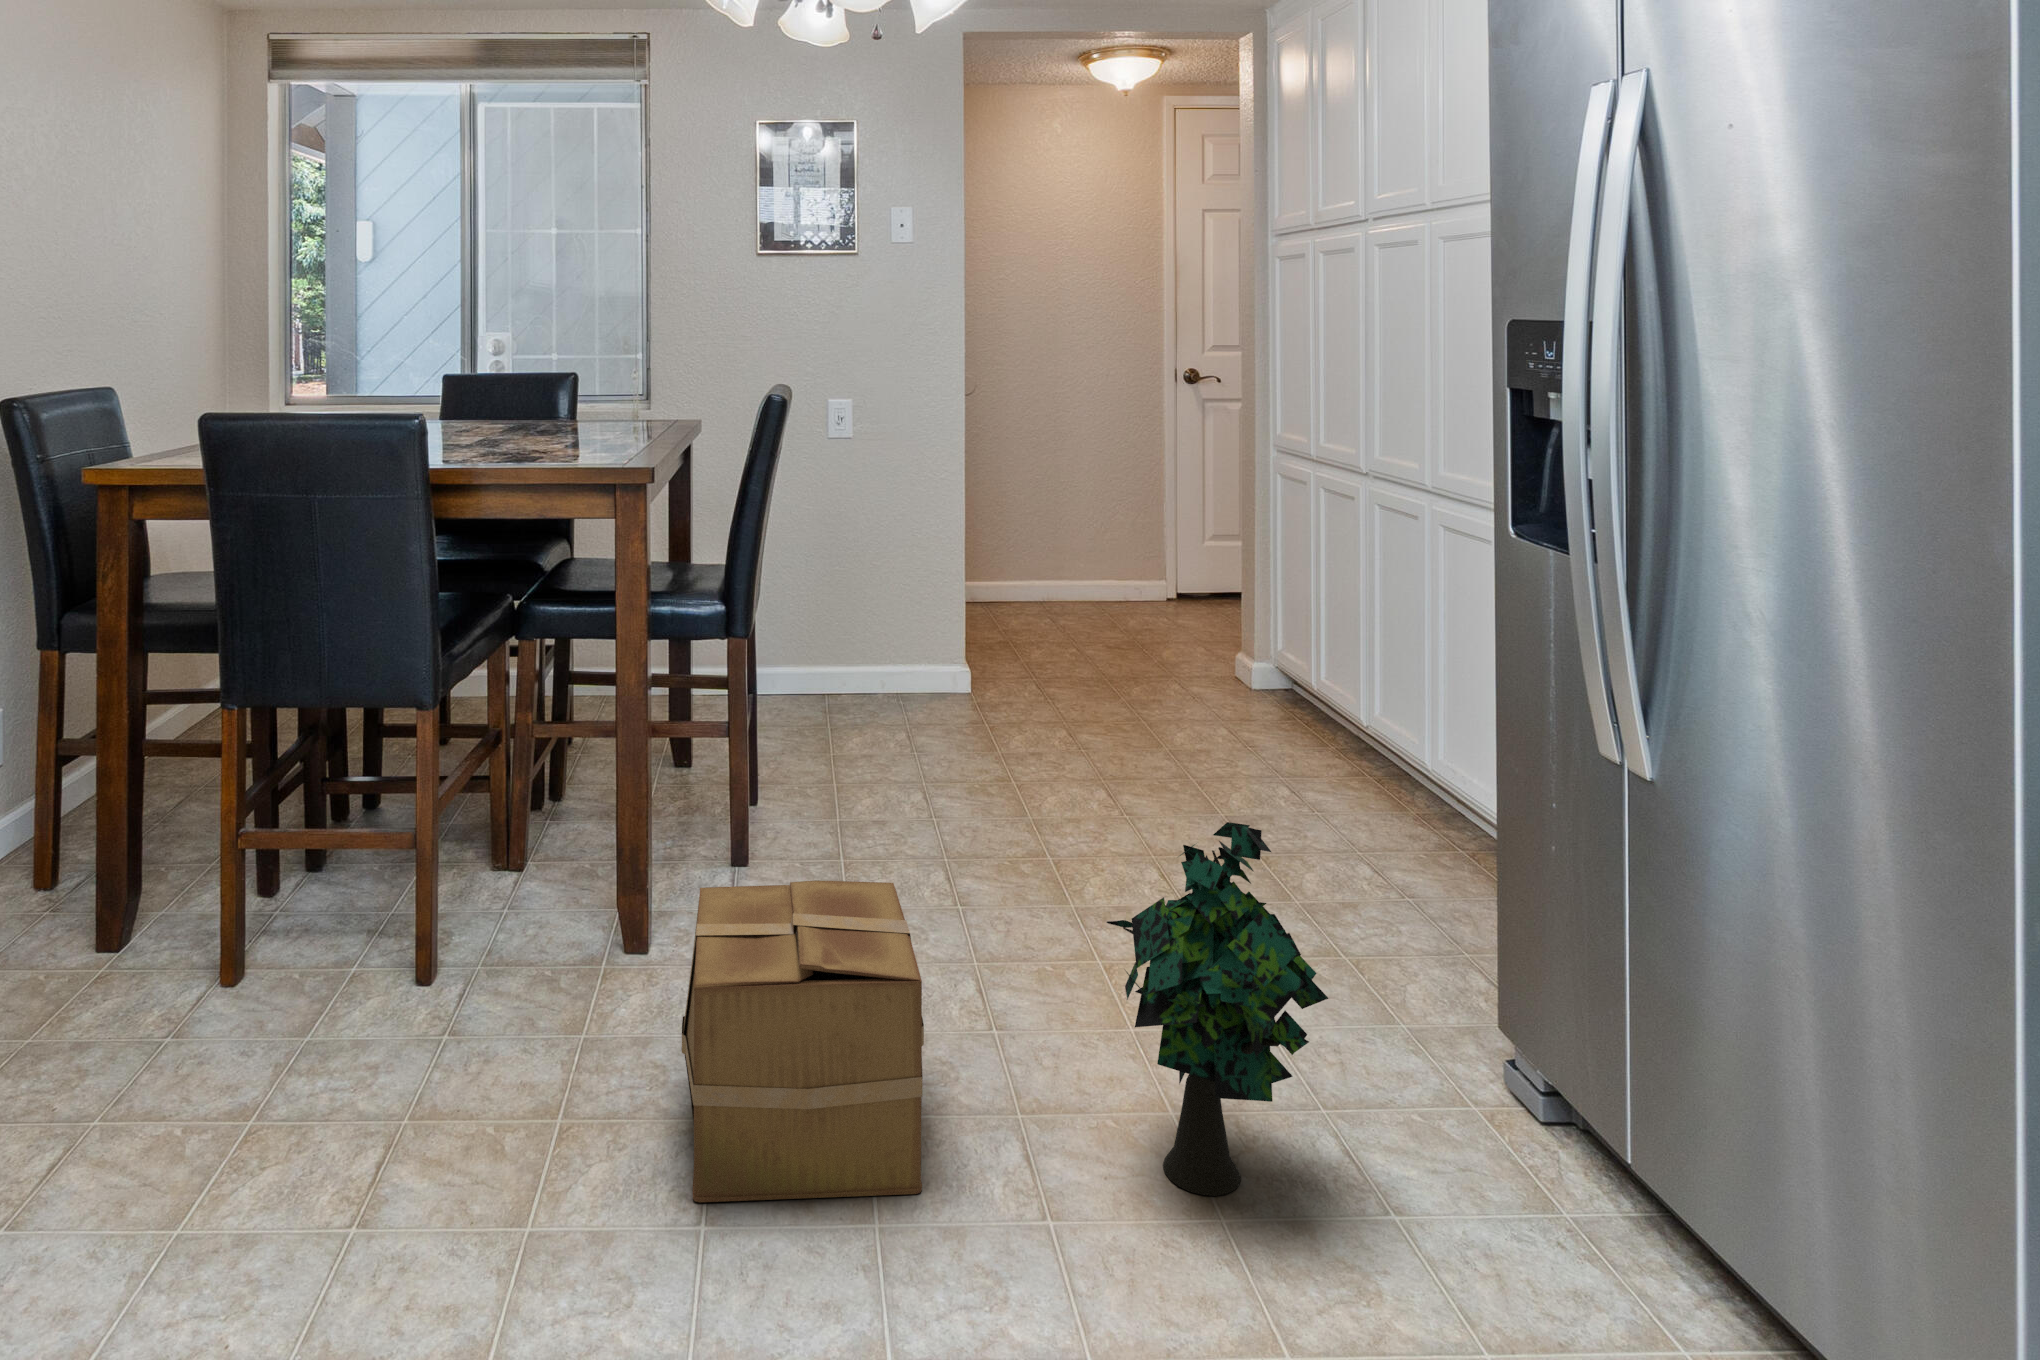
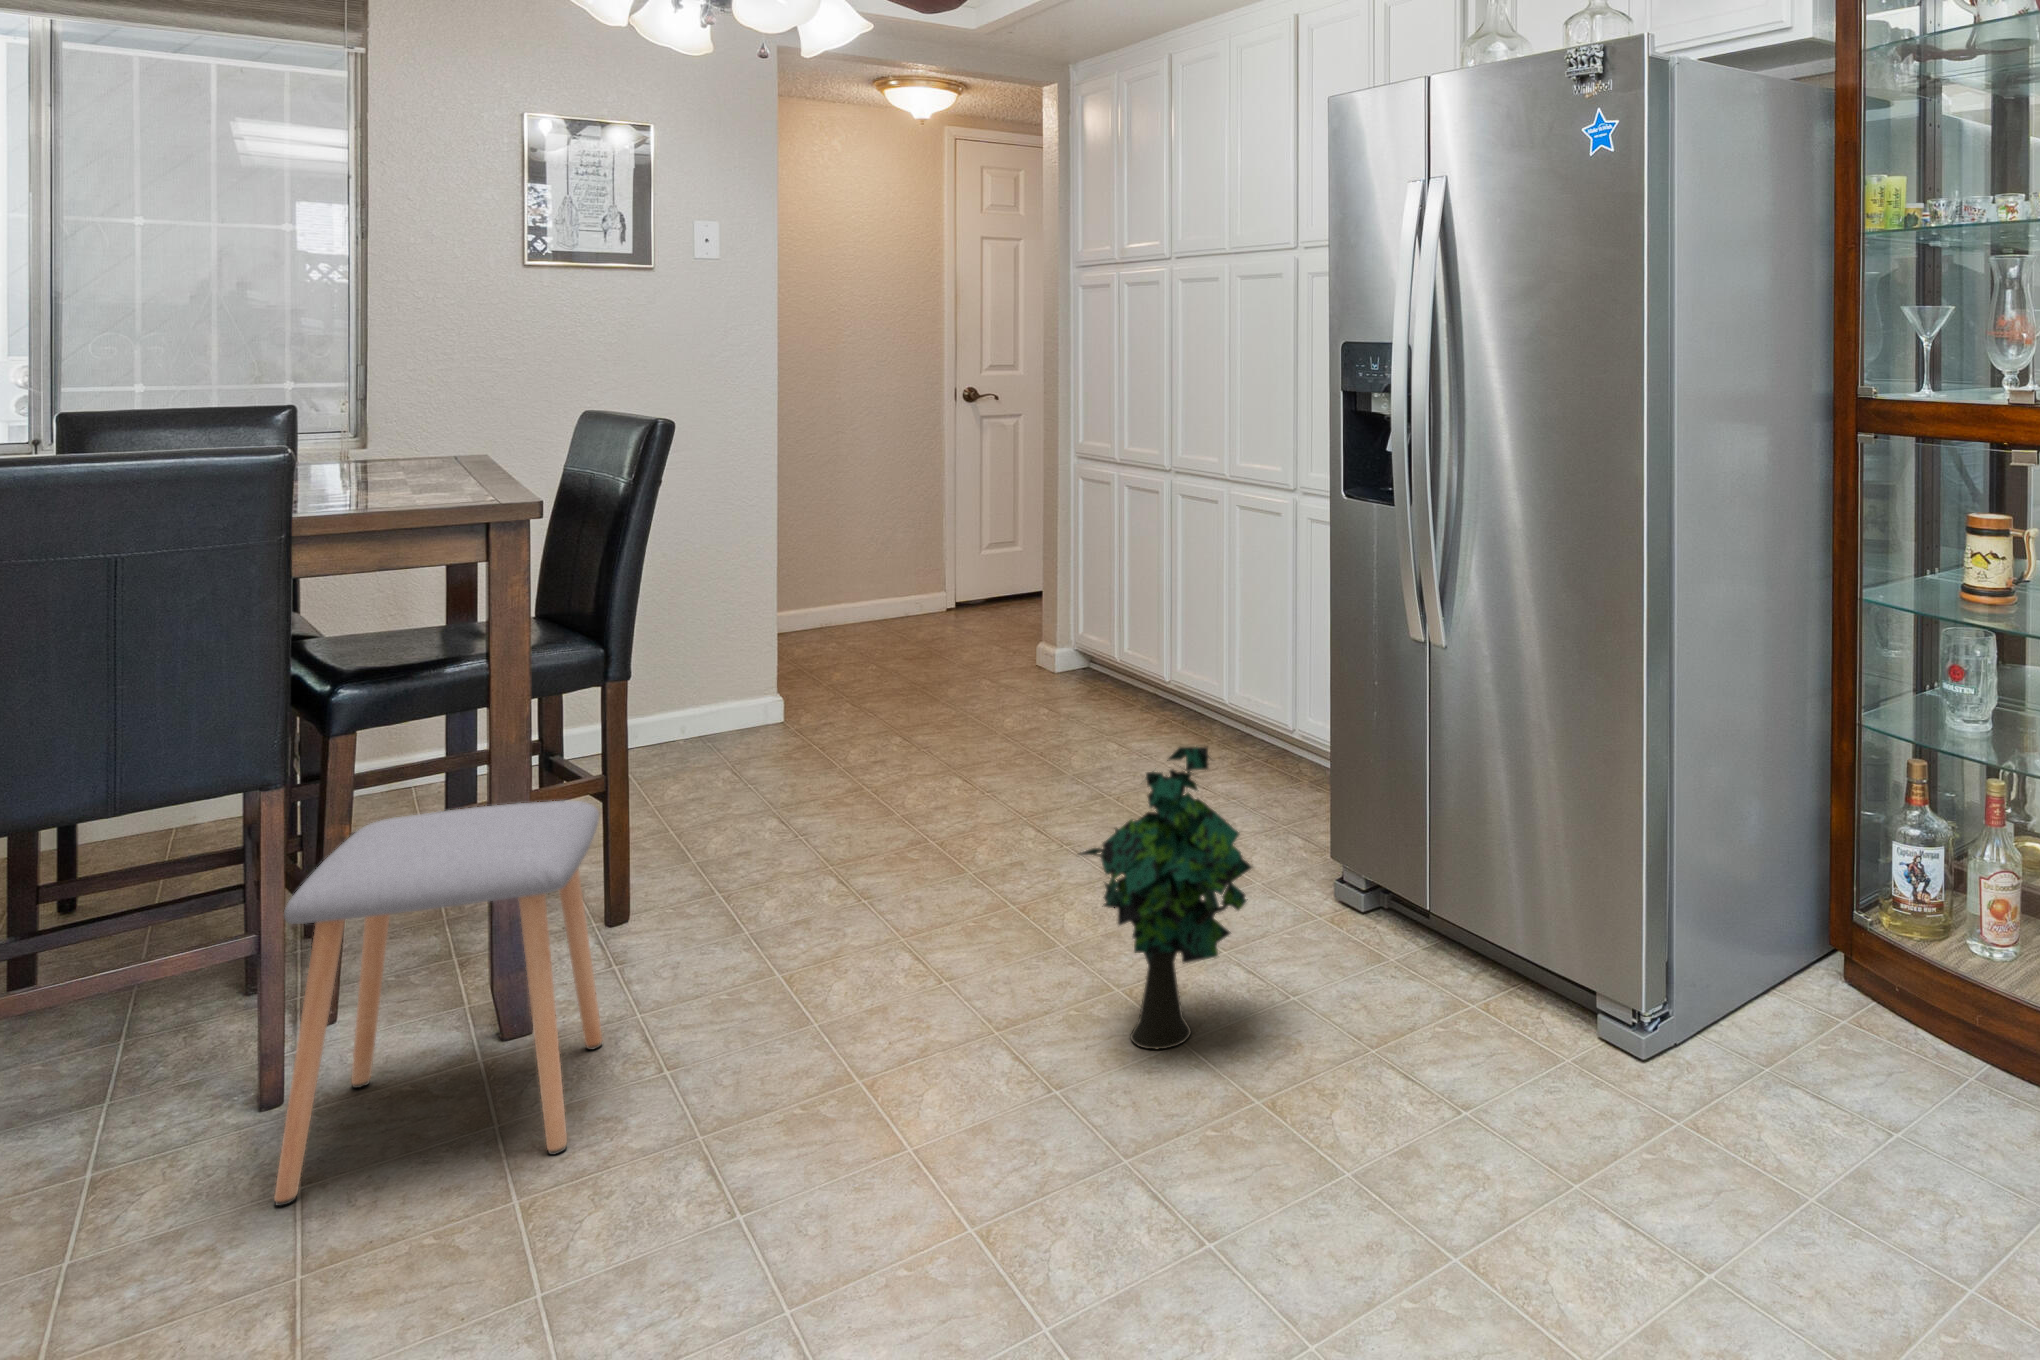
stool: none [417,737,689,1083] -> present [274,801,602,1206]
cardboard box: present [682,880,924,1202] -> none [664,872,942,1207]

